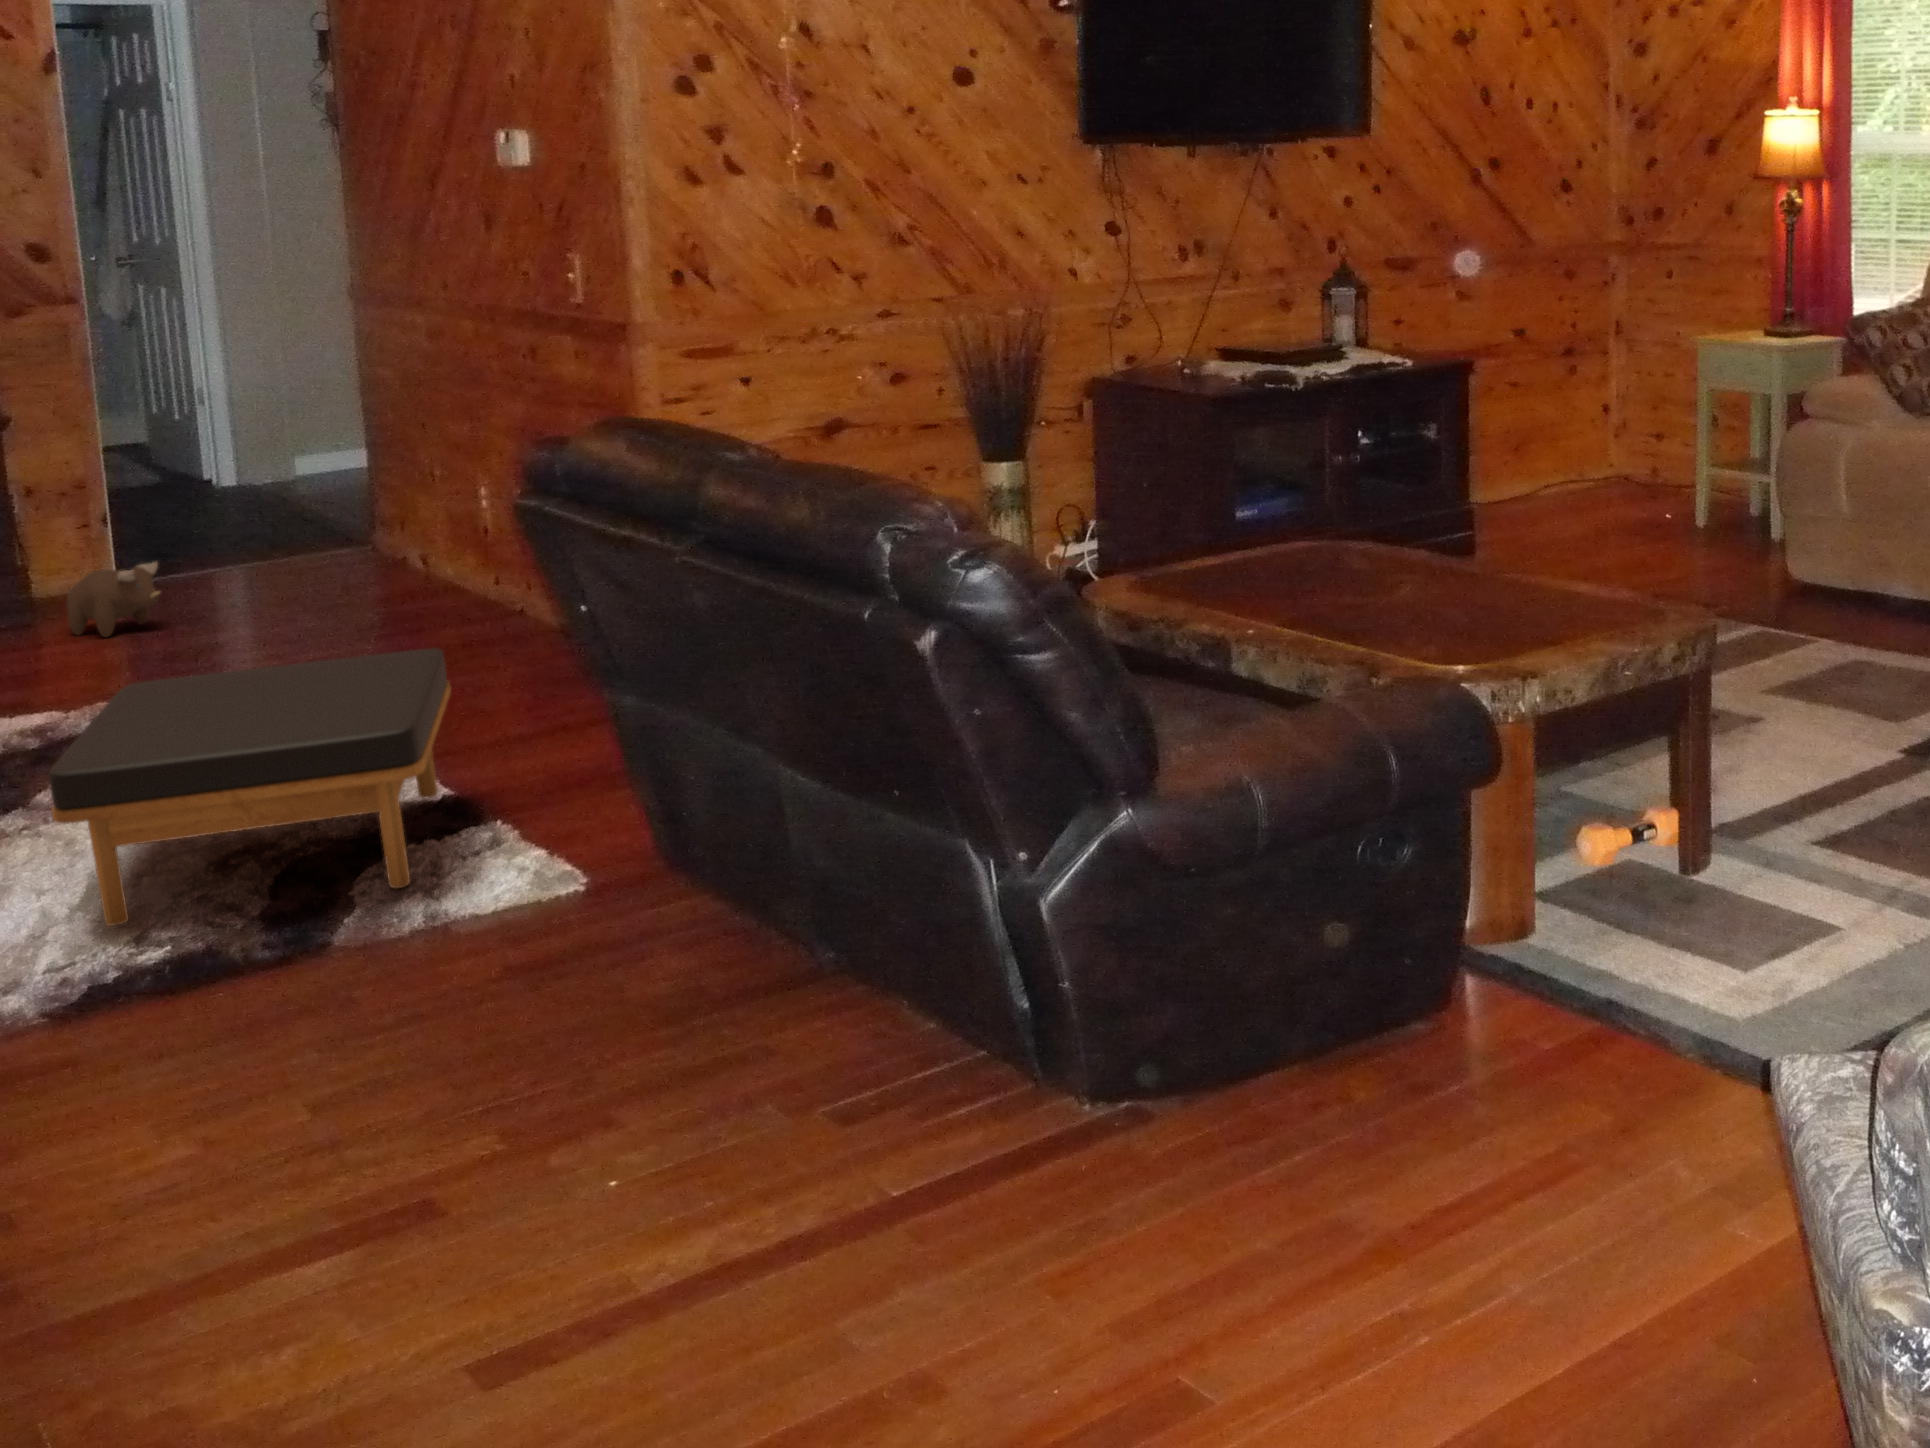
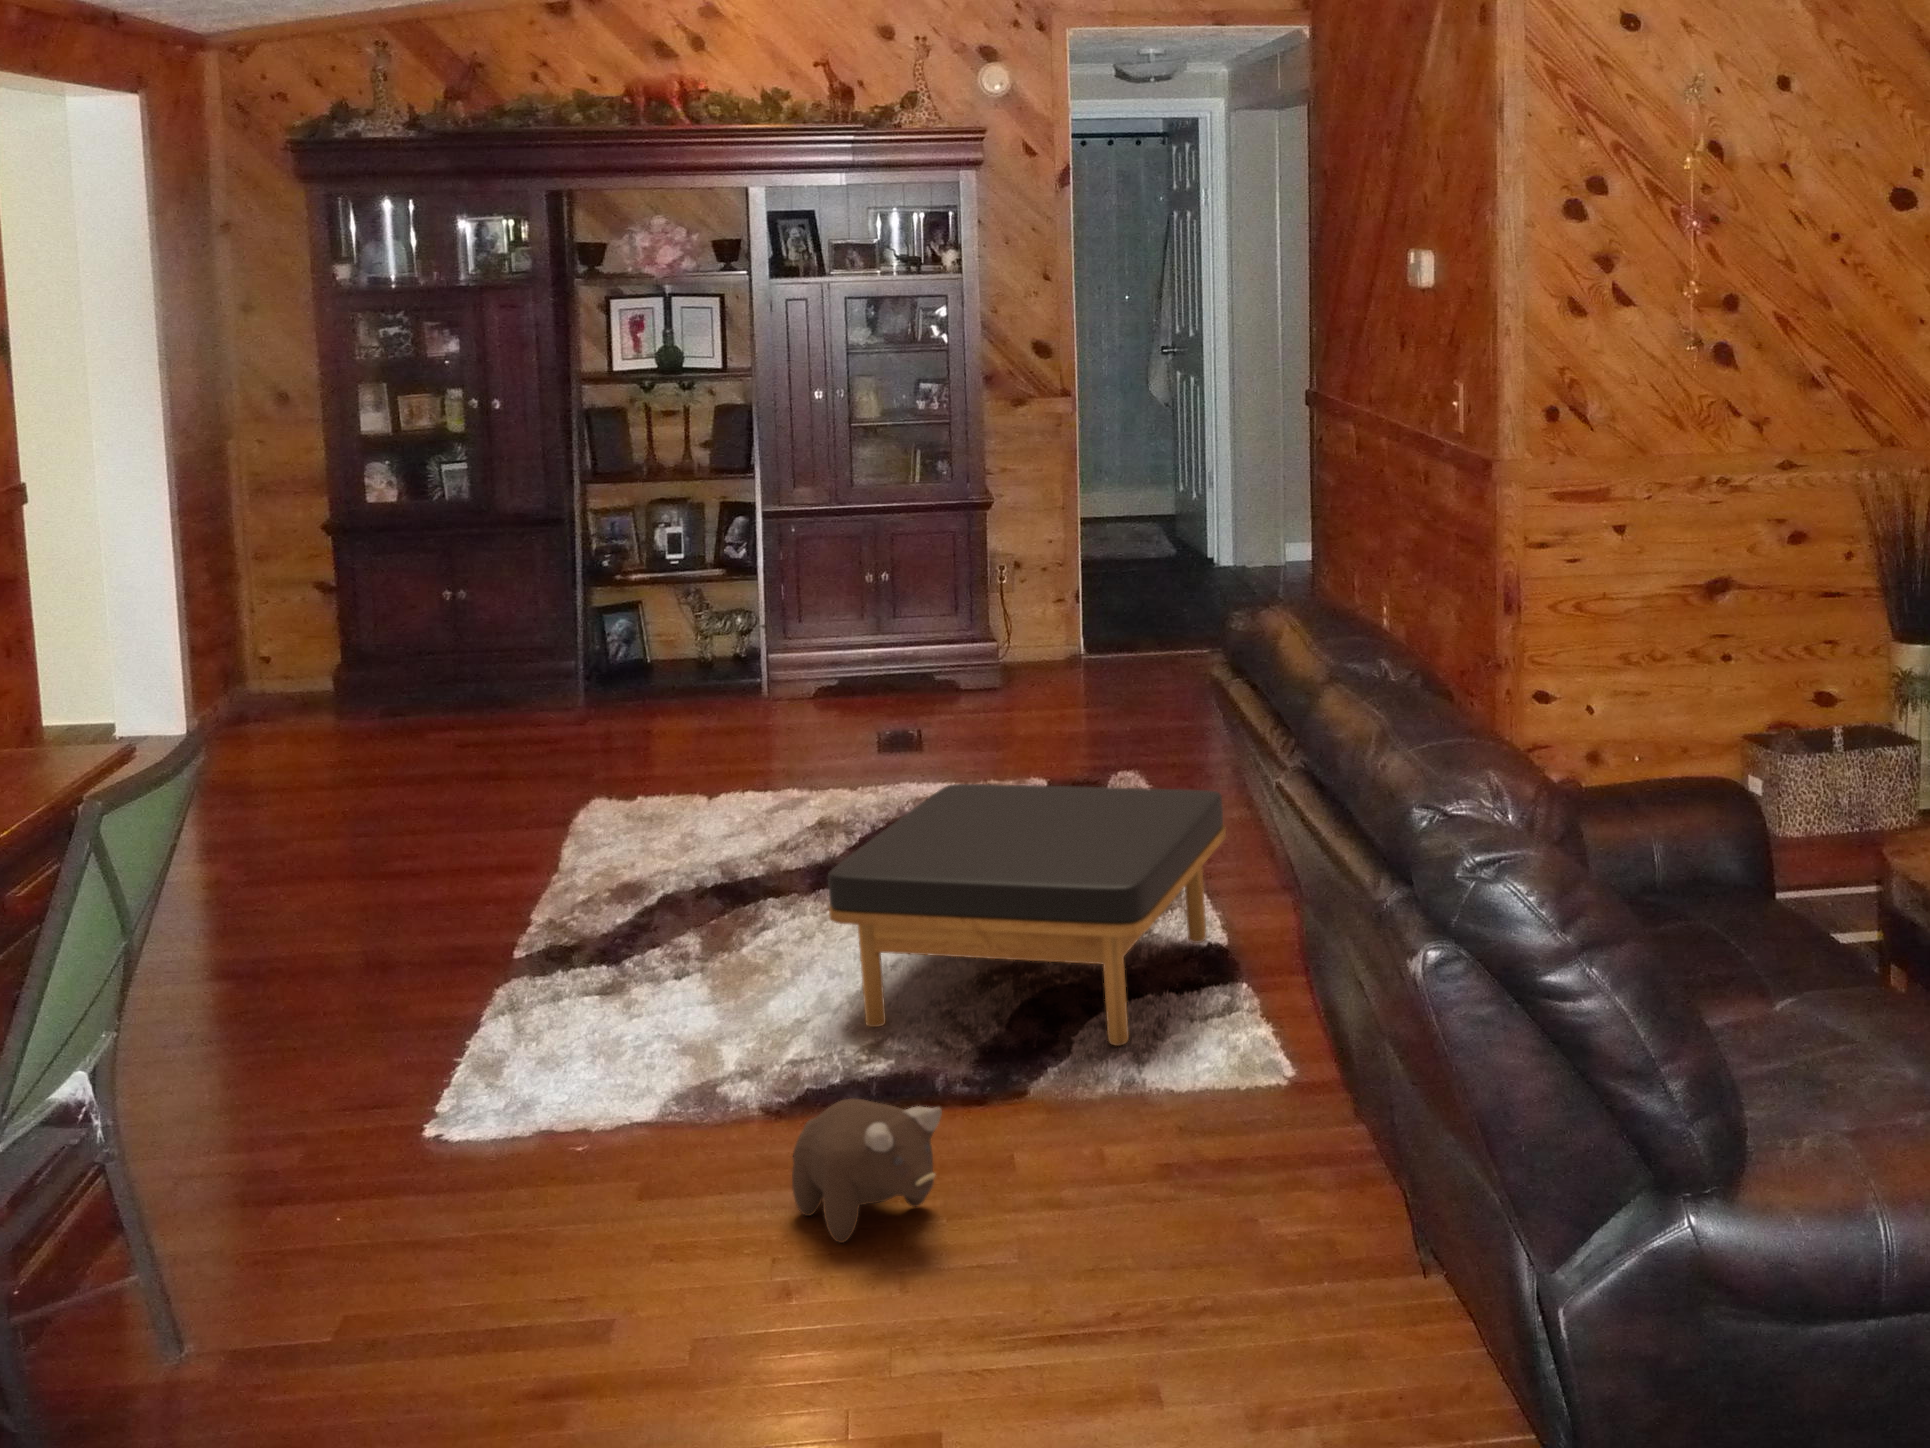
plush toy: present [66,562,160,637] -> present [792,1099,942,1243]

